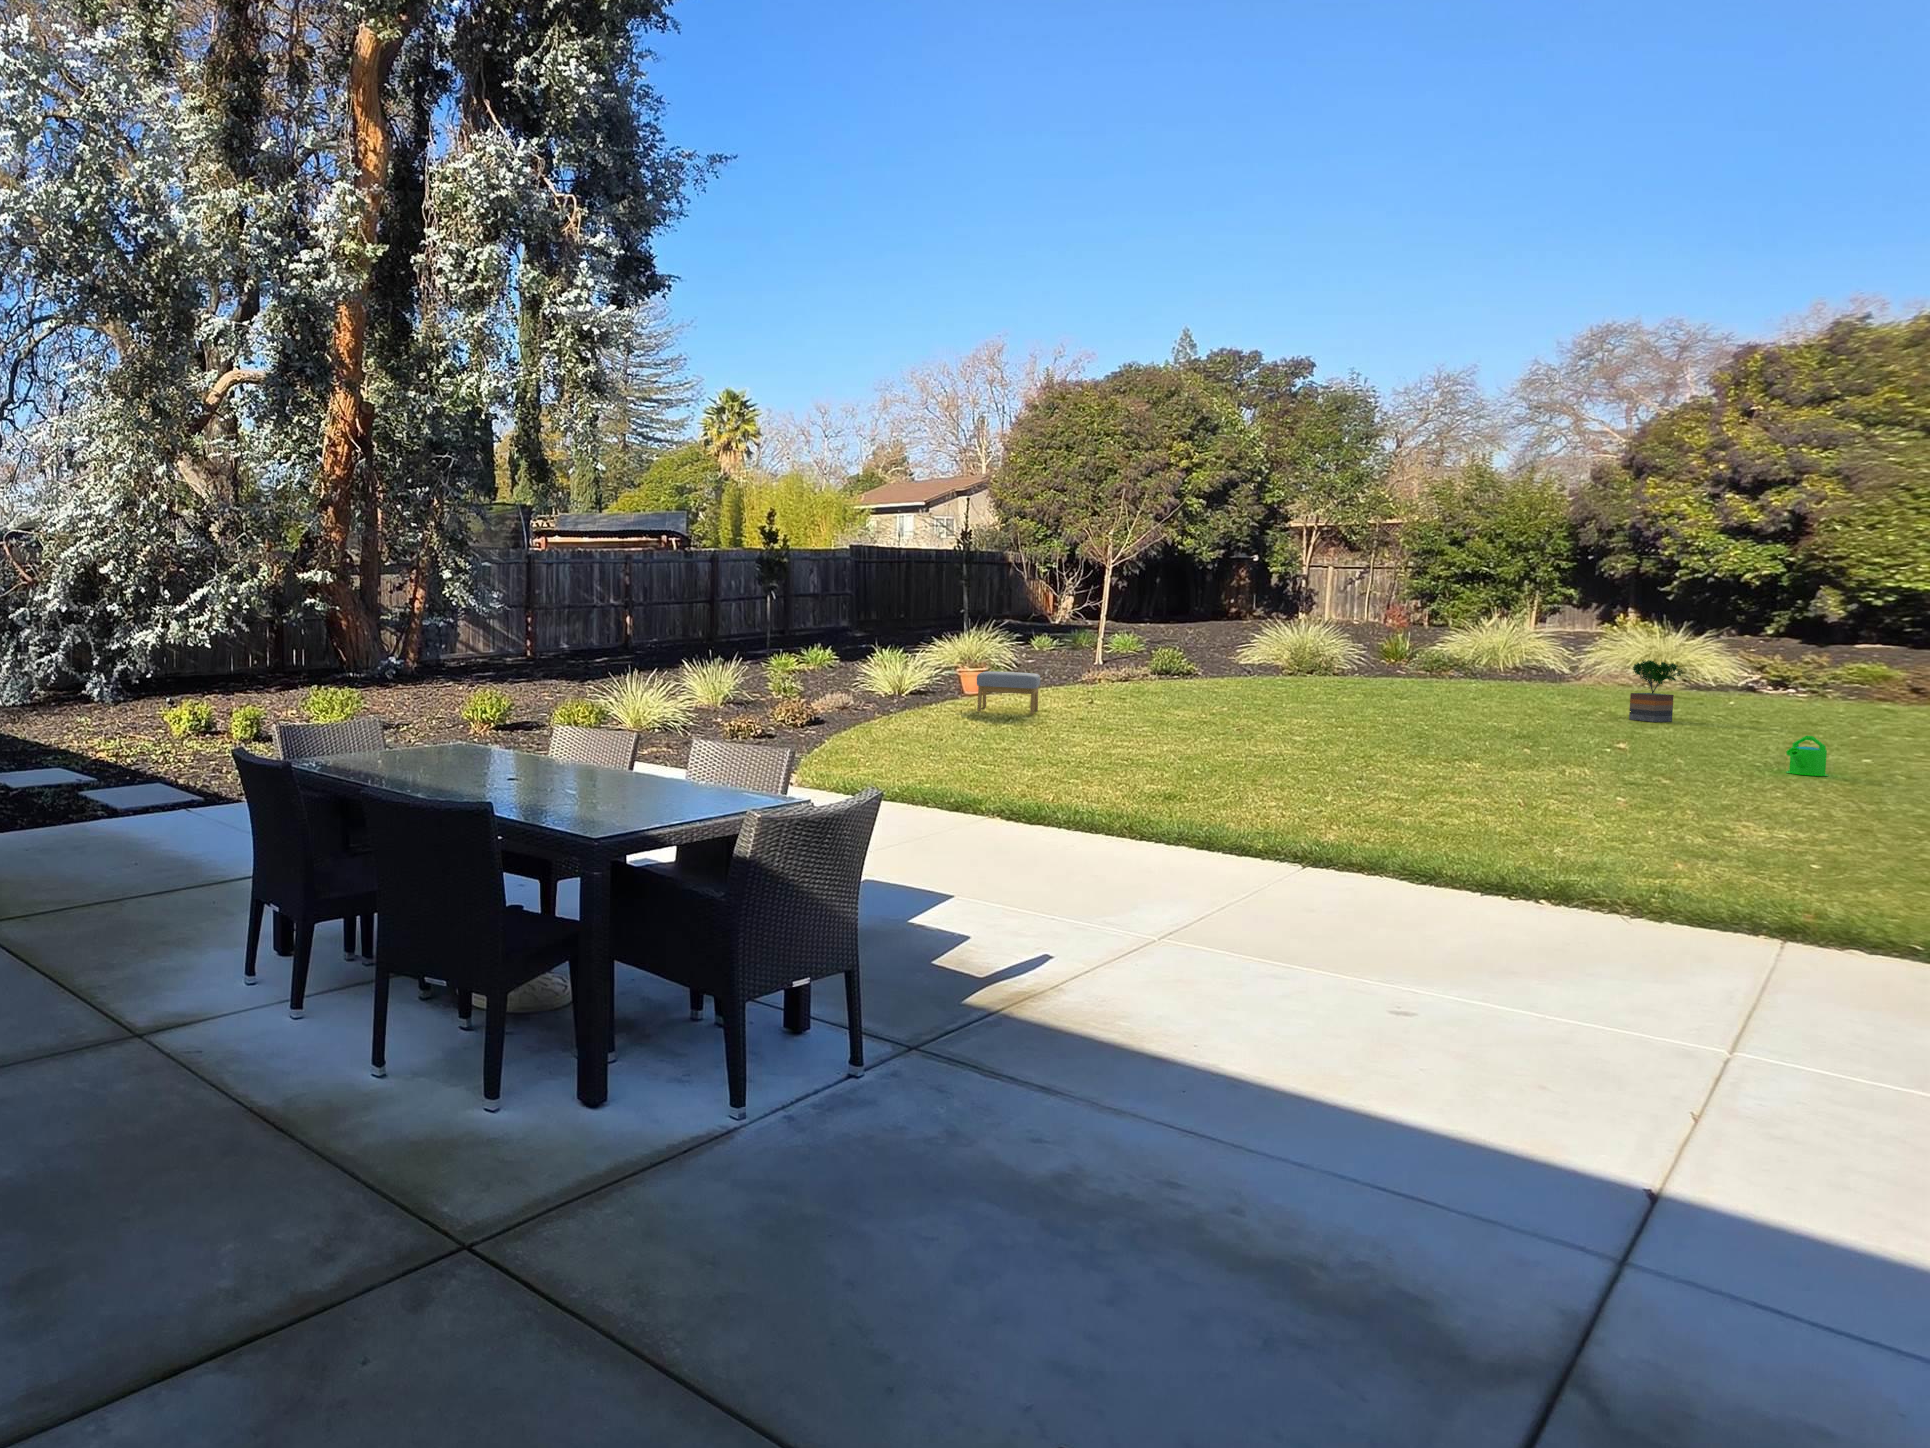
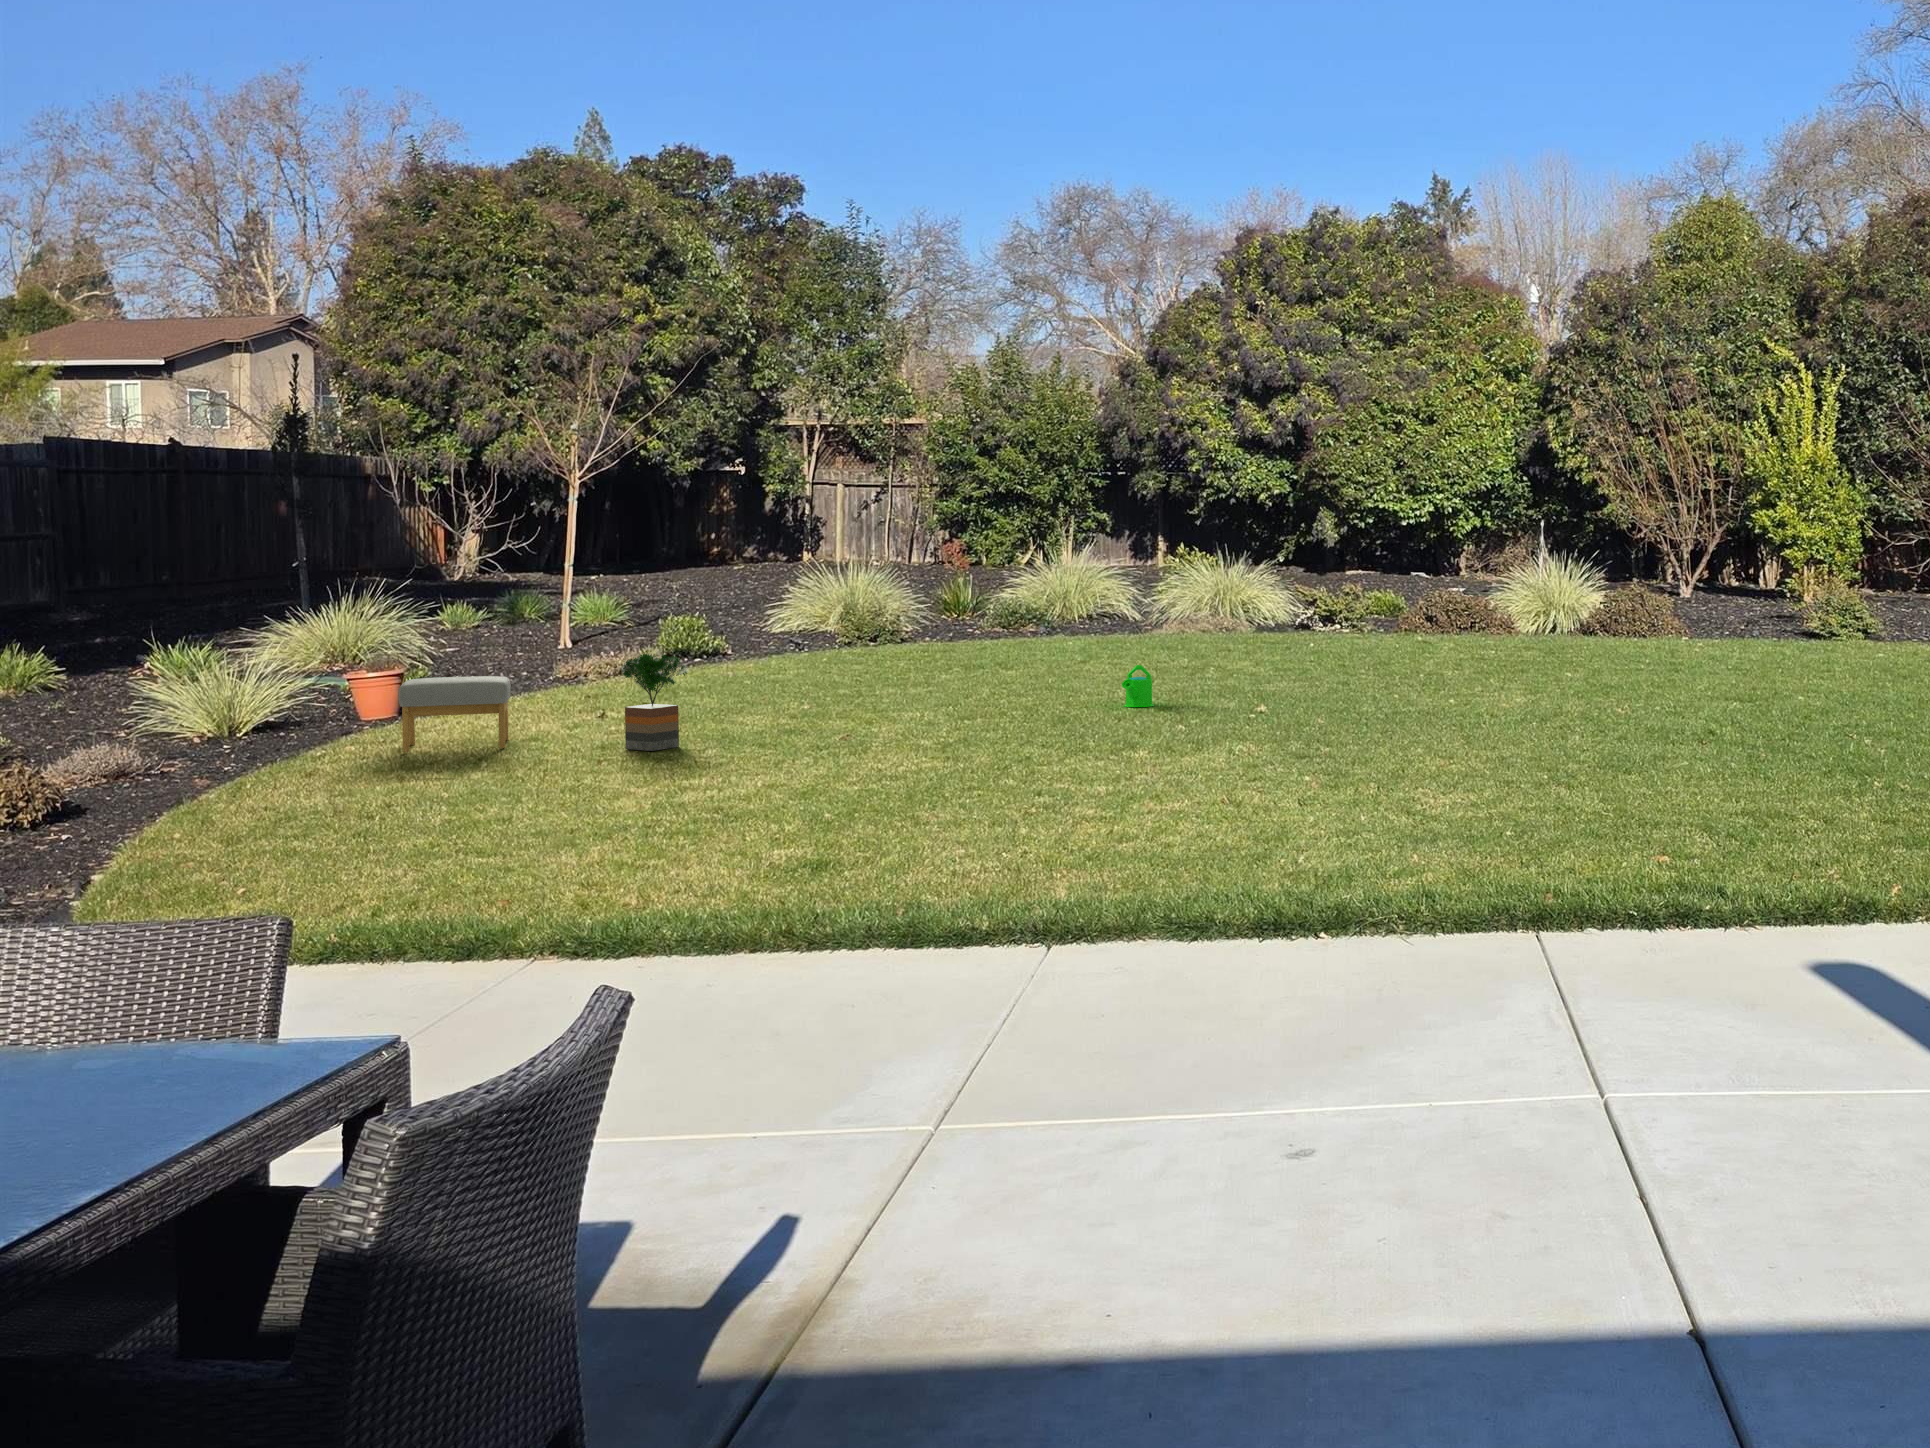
potted tree: present [1629,660,1683,722] -> present [621,653,688,751]
watering can: present [1786,736,1828,776] -> present [1122,665,1154,707]

